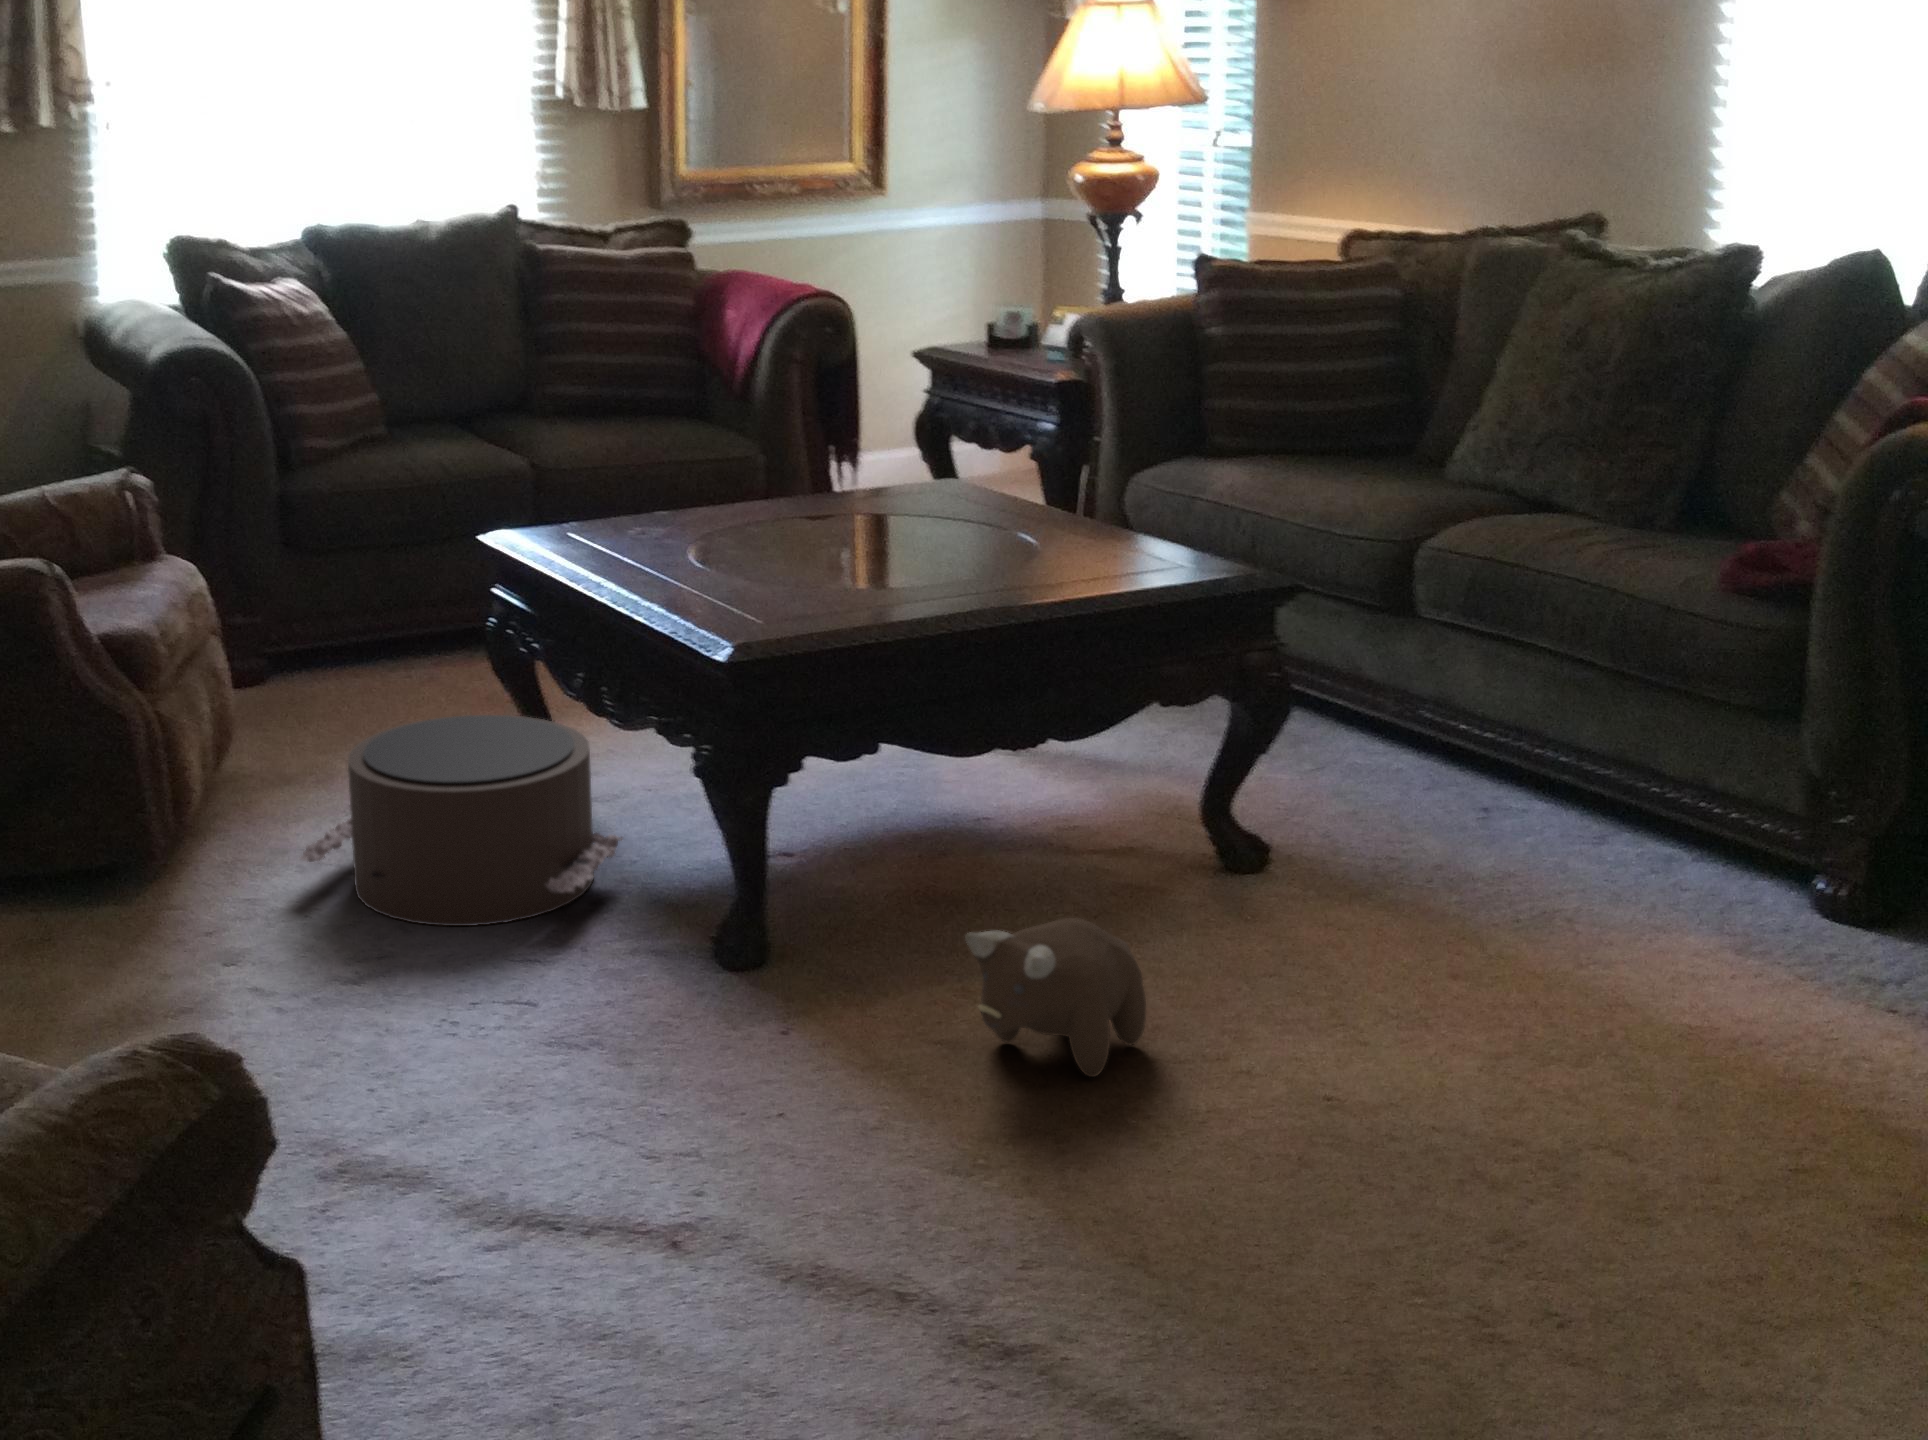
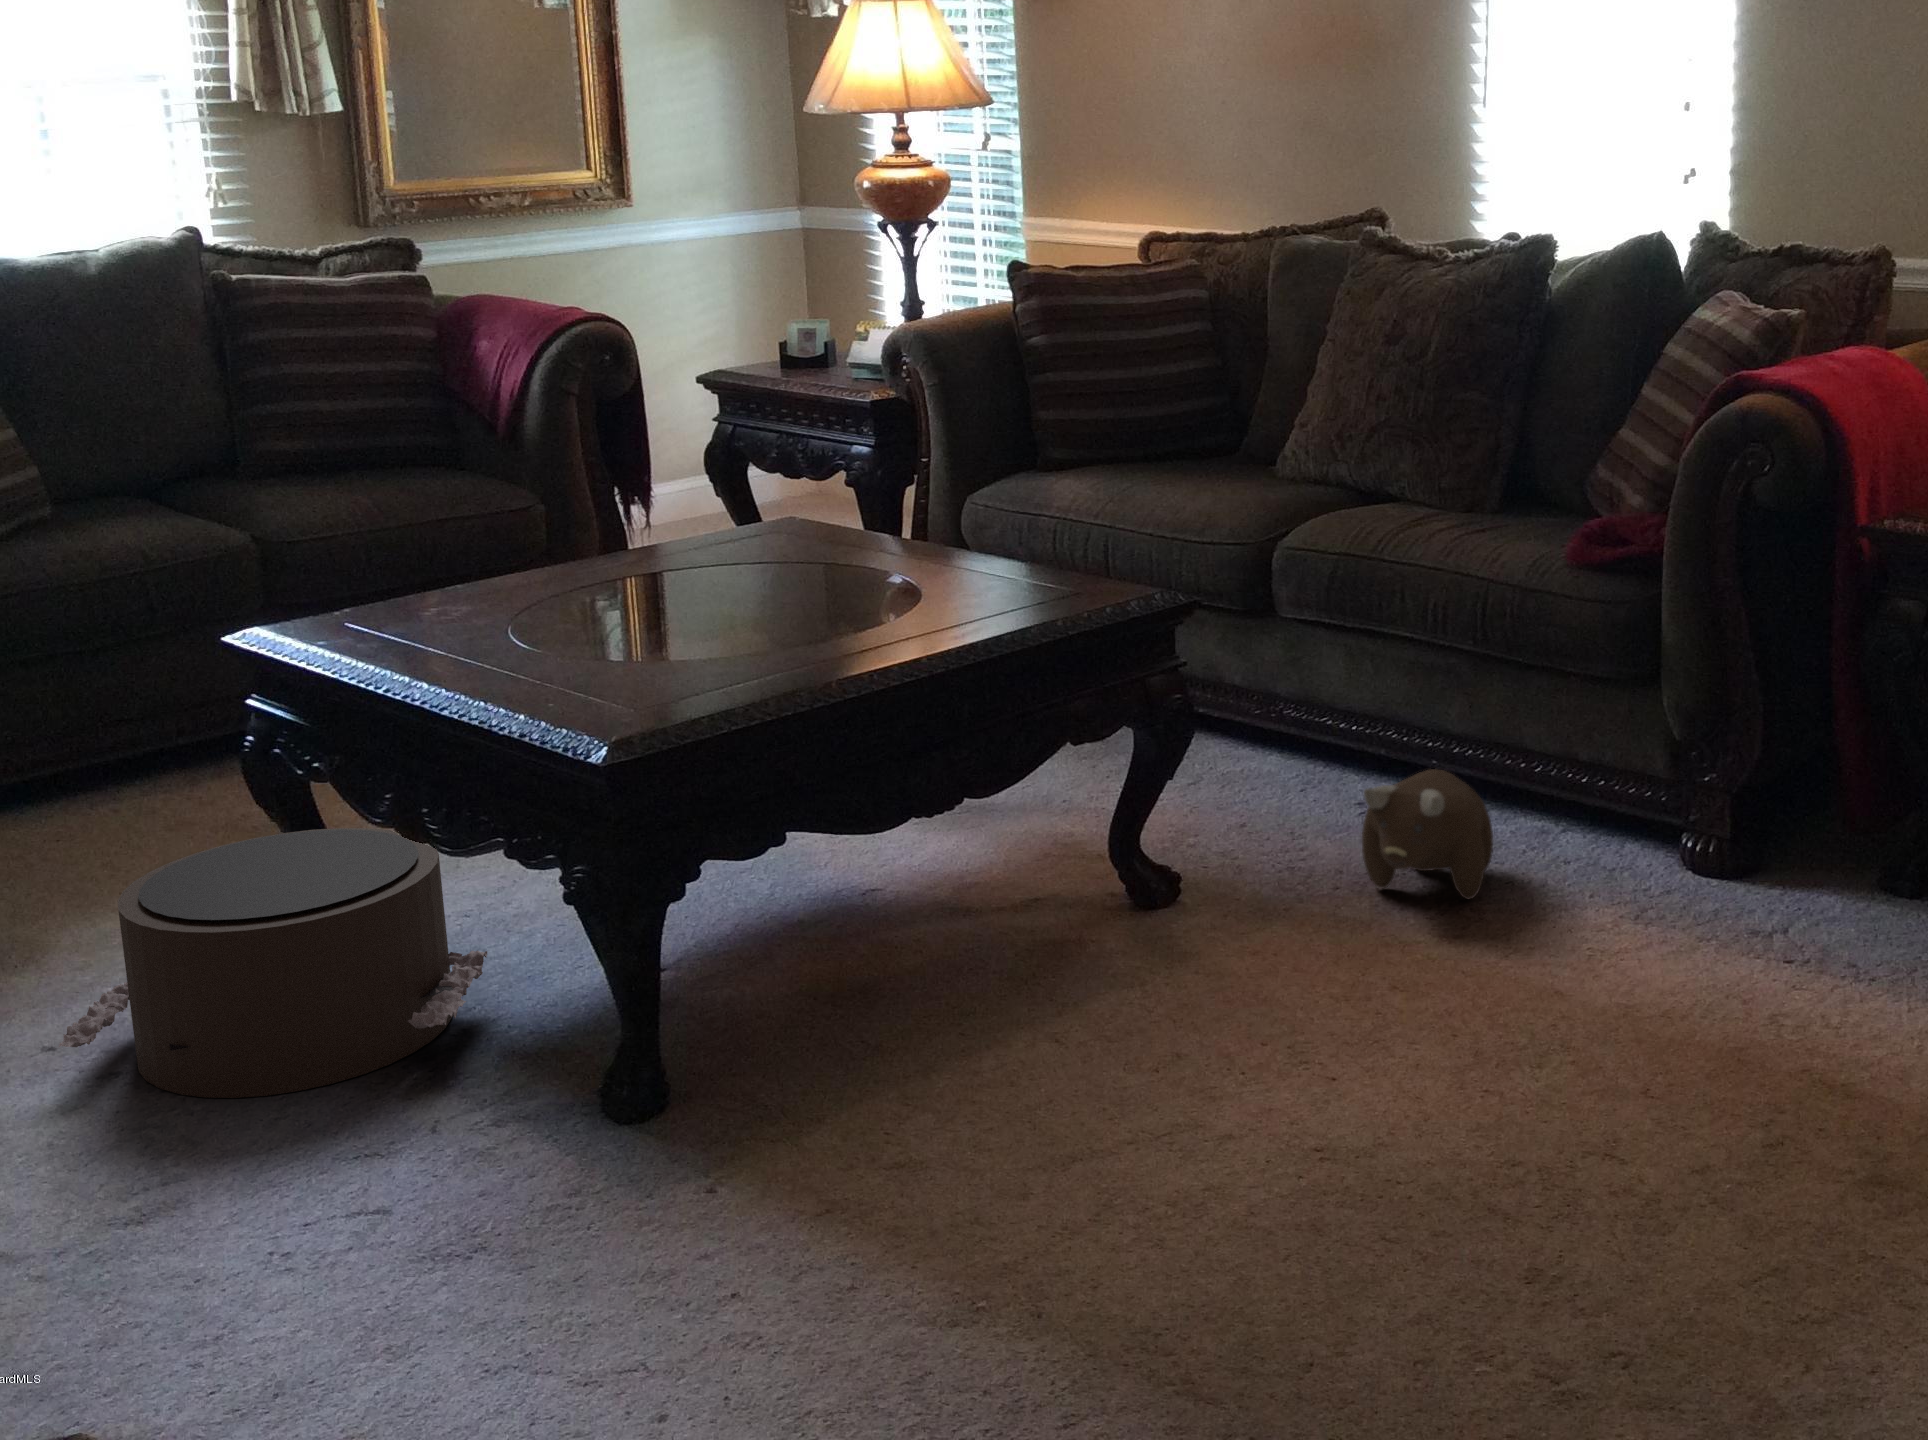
plush toy: present [965,918,1146,1077] -> present [1362,769,1493,899]

